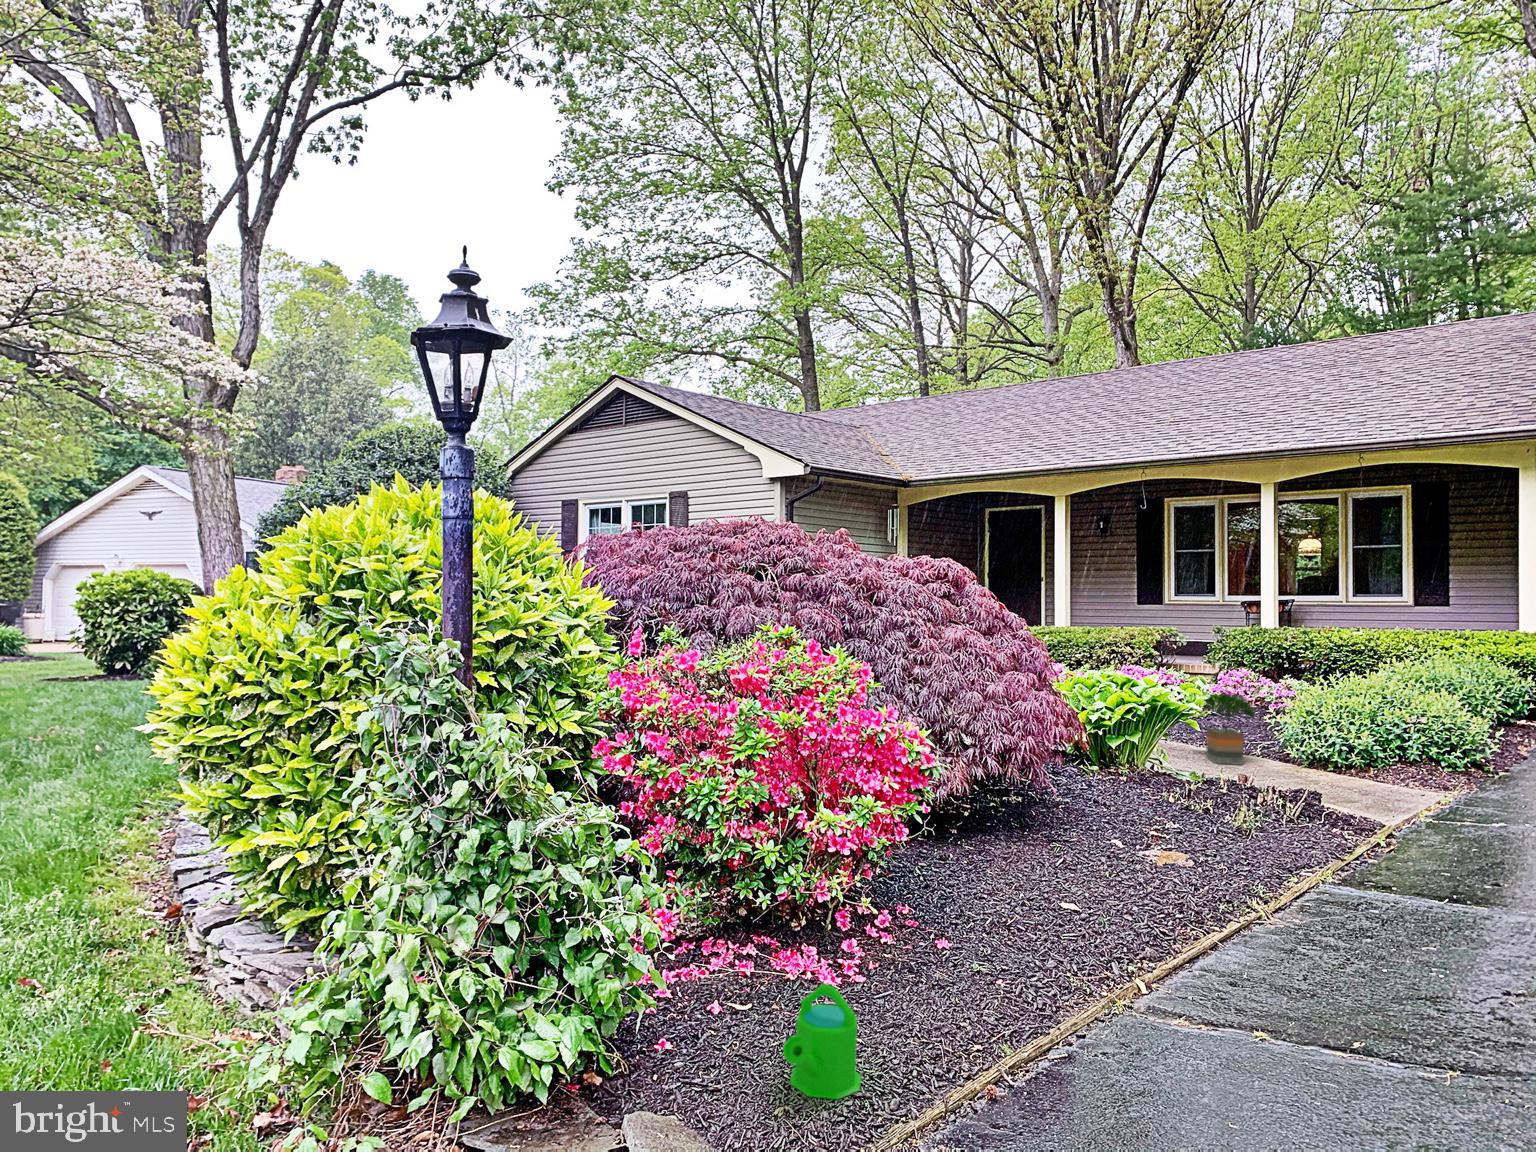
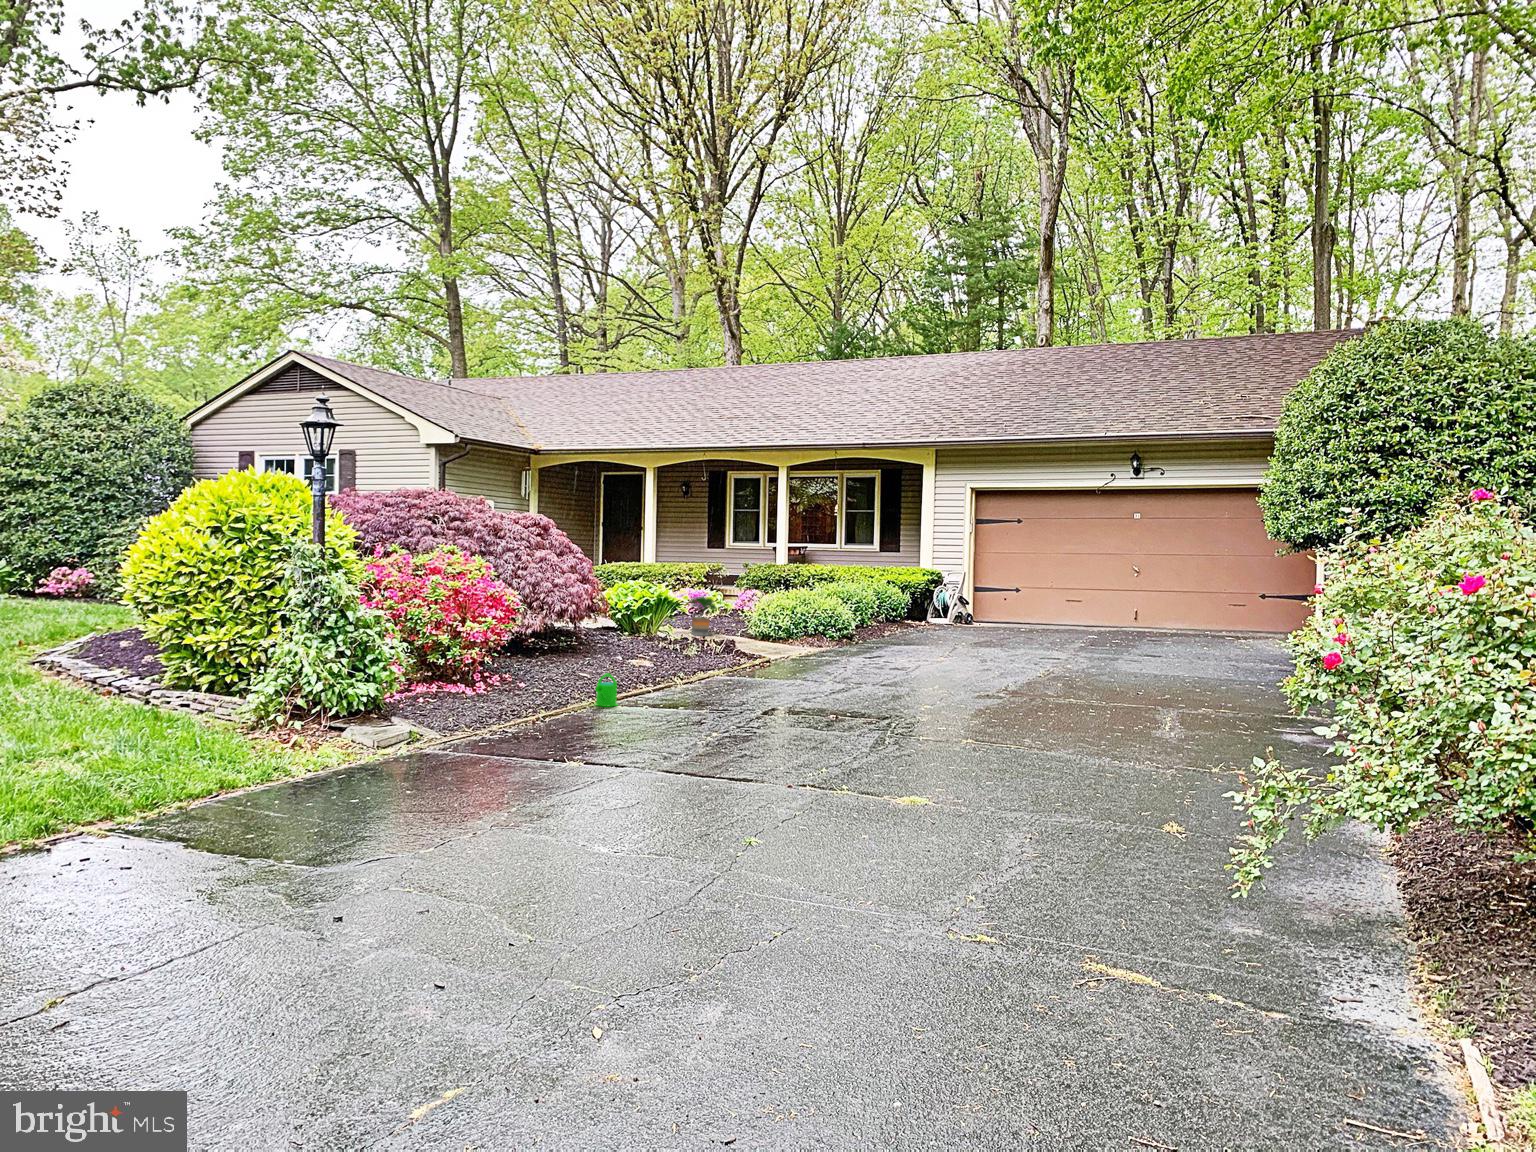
watering can: present [783,984,861,1099] -> present [595,673,618,707]

